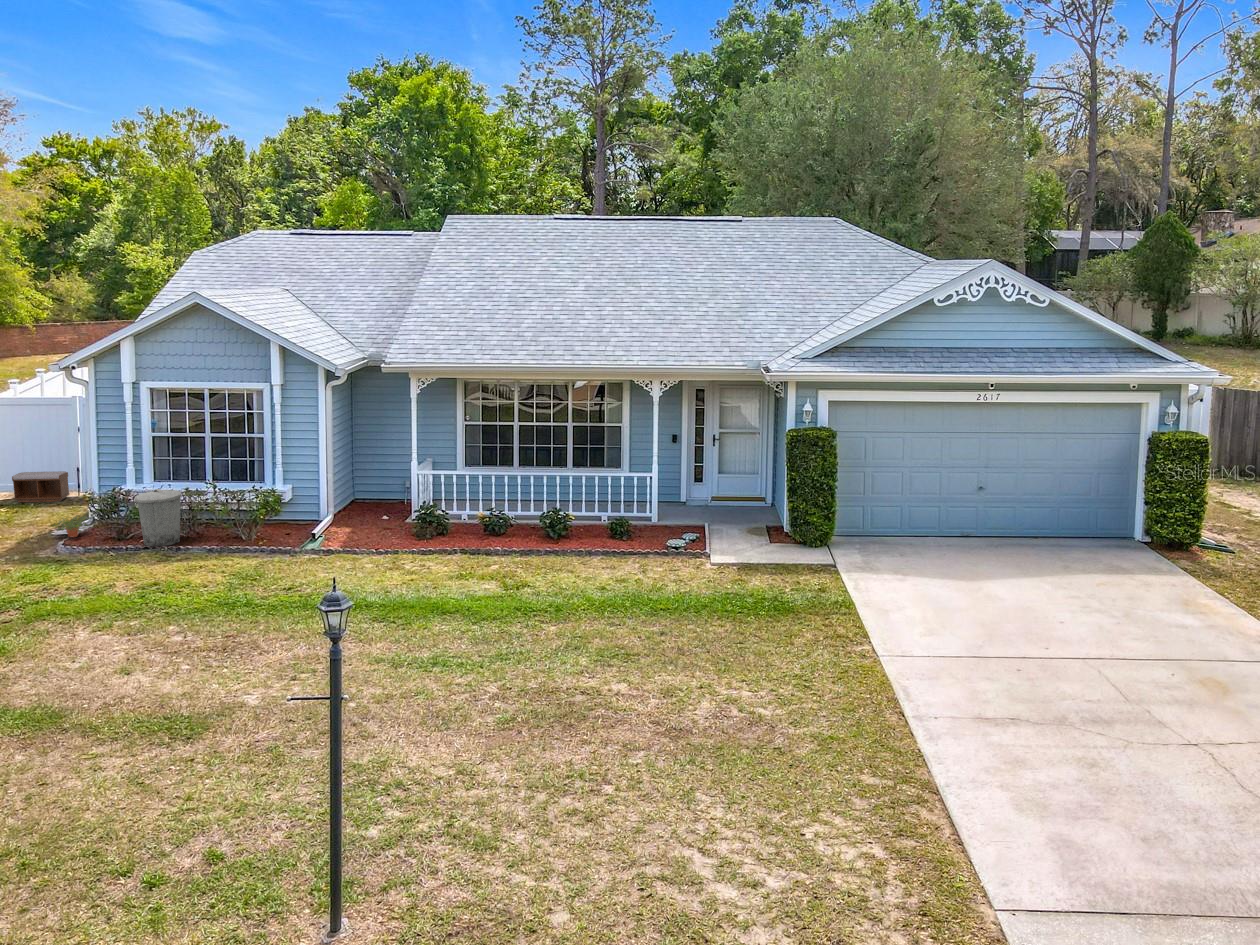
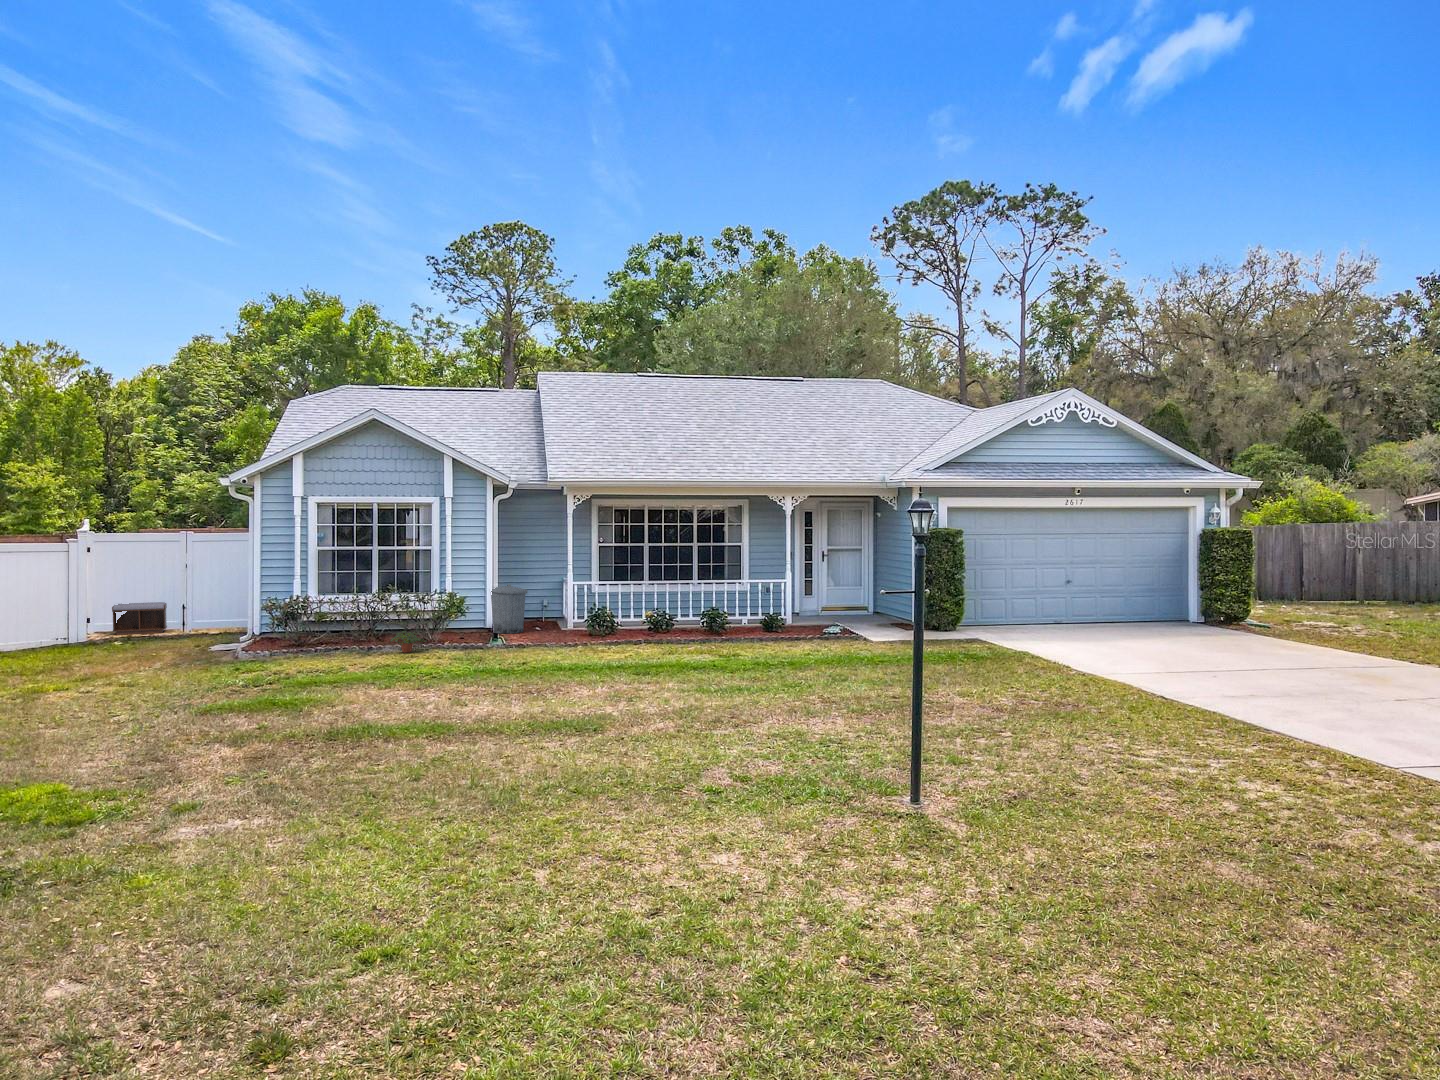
trash can: present [135,489,181,546] -> present [491,584,528,634]
potted plant: present [54,516,92,537] -> present [390,631,426,653]

